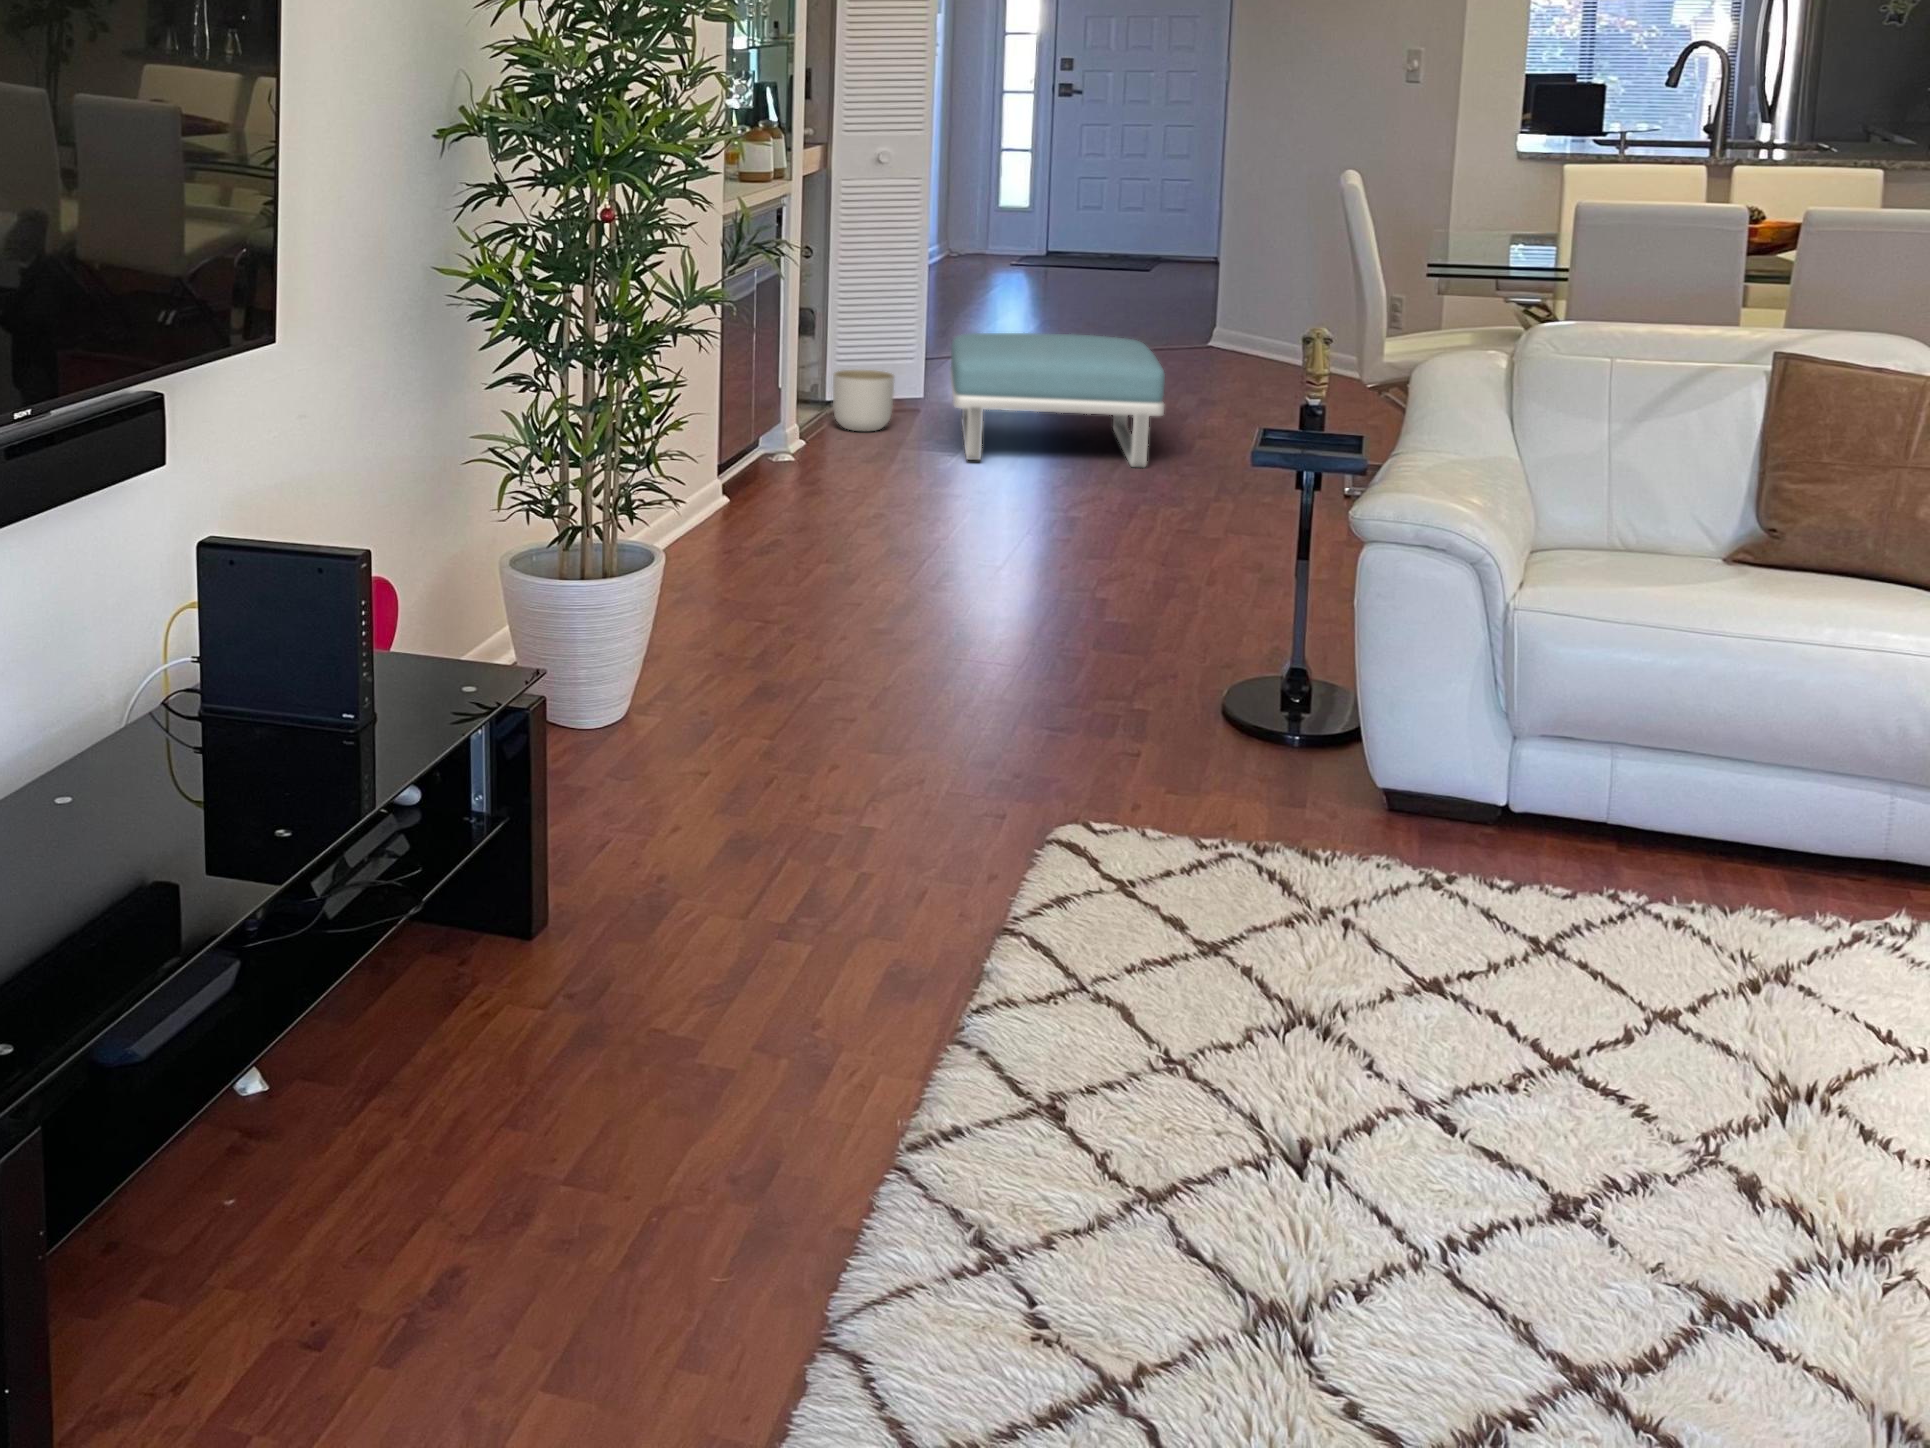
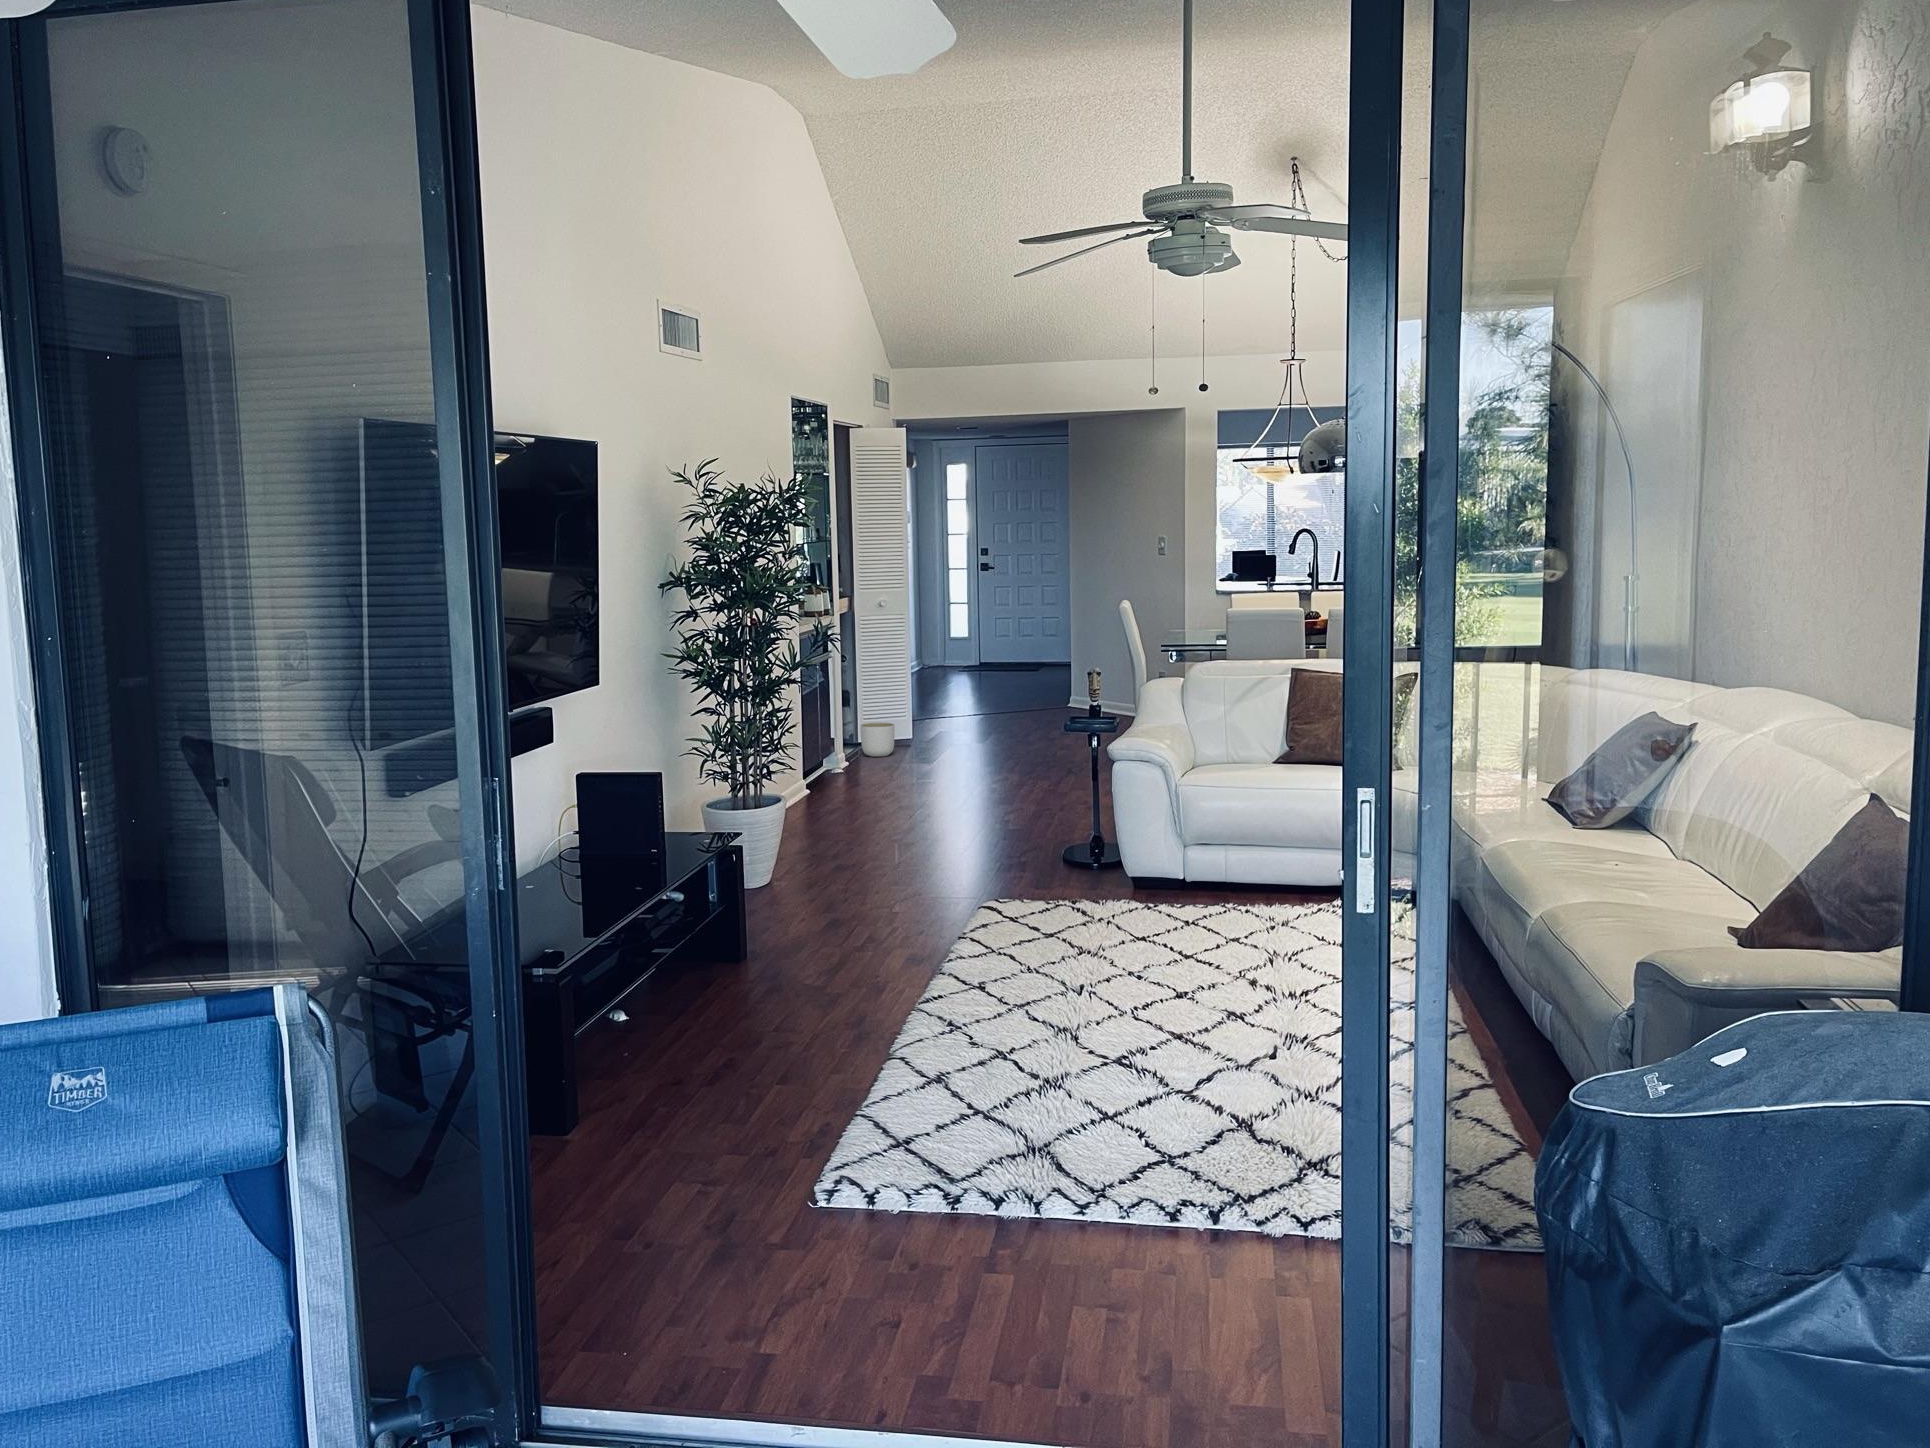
footstool: present [950,333,1165,467] -> none [925,697,1038,766]

